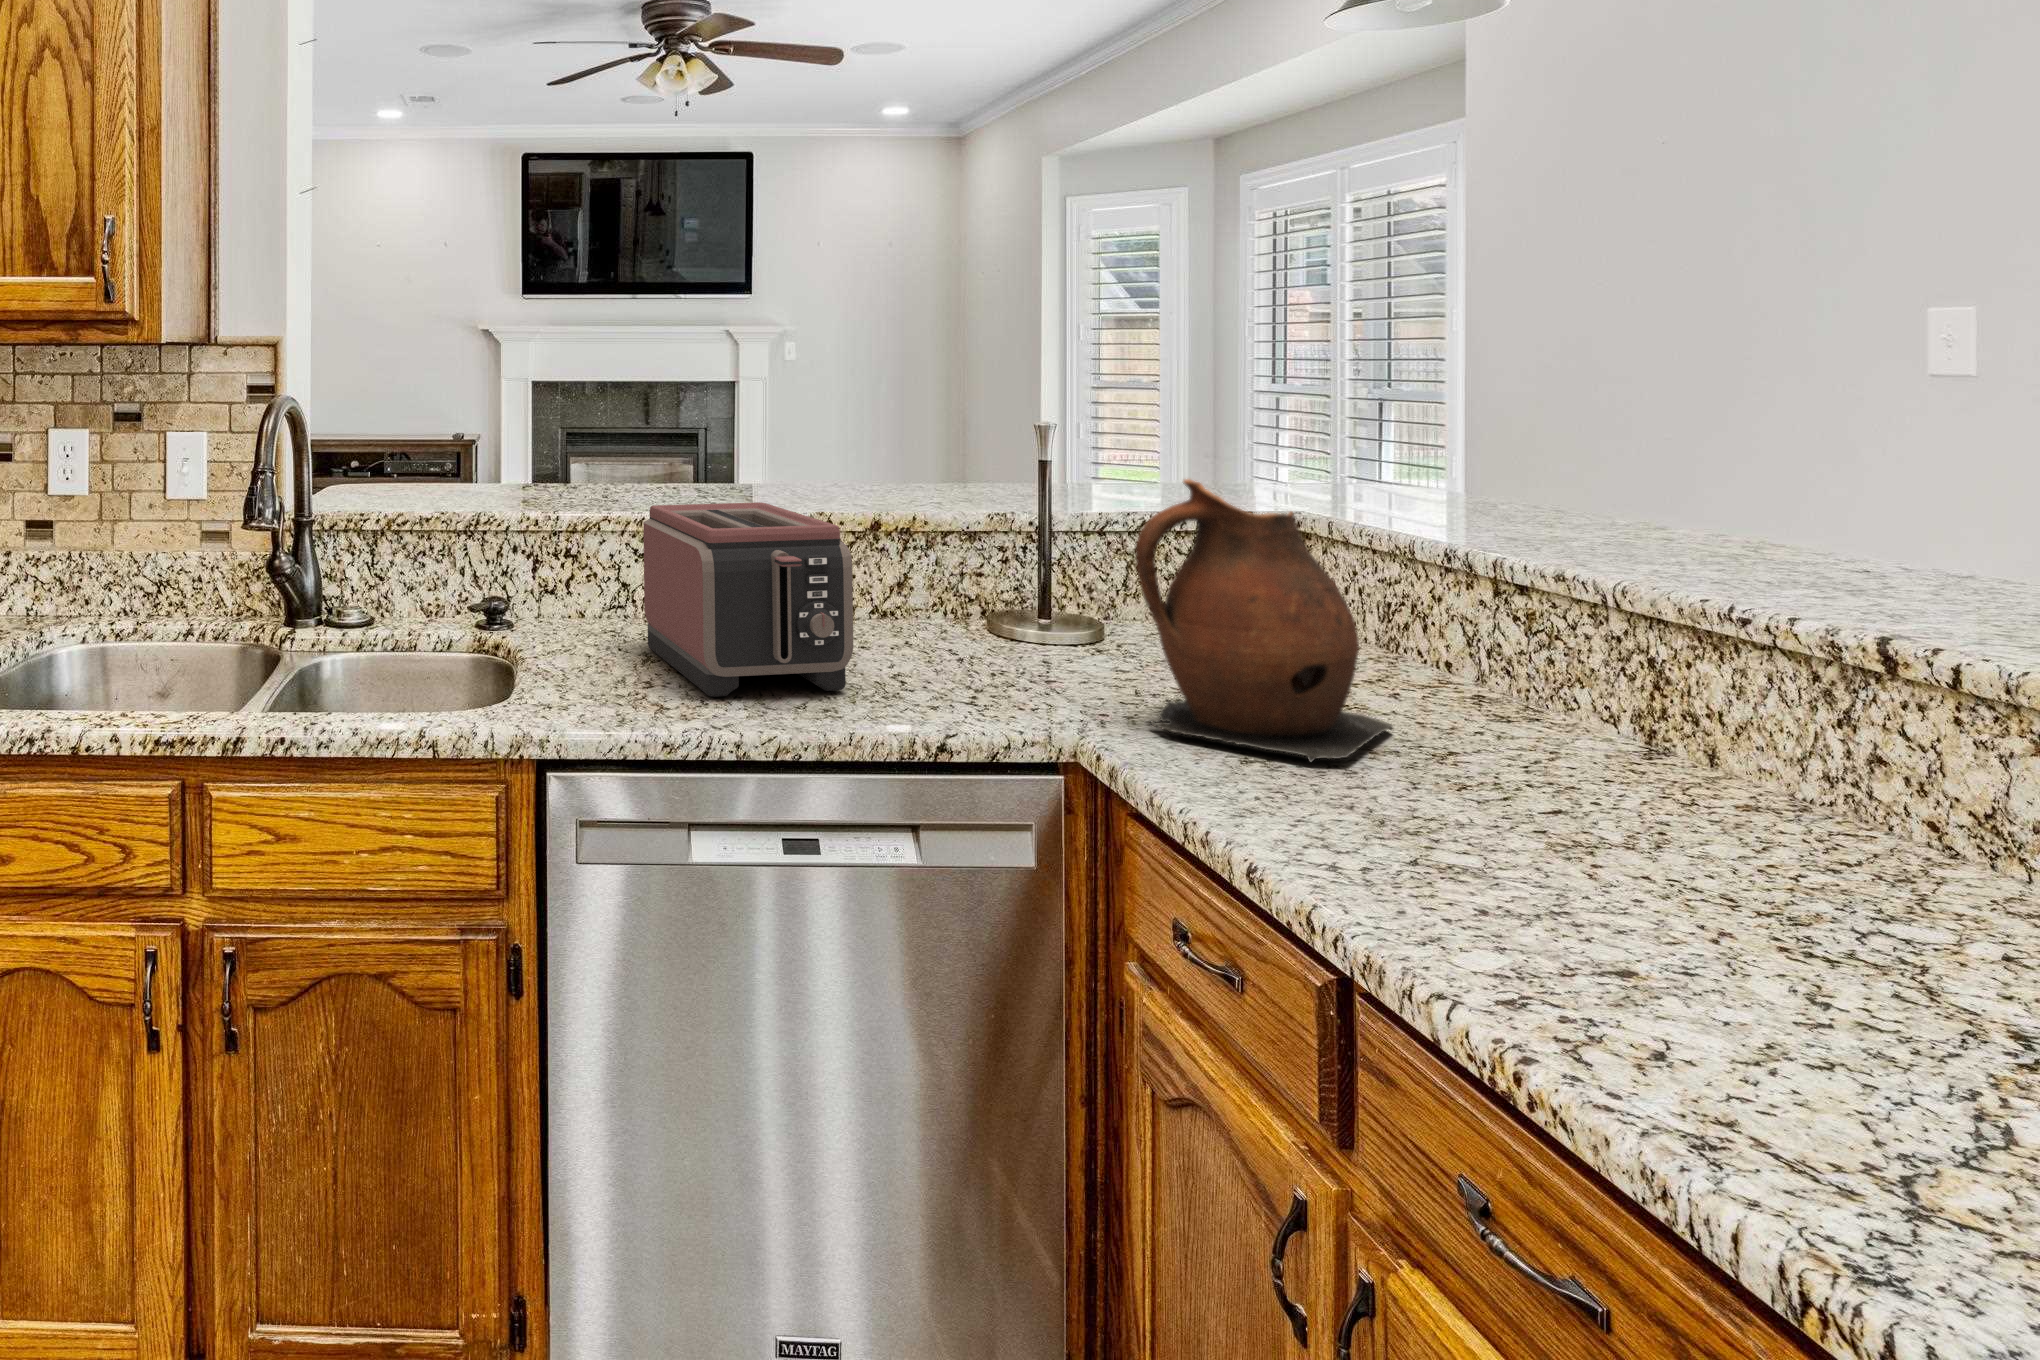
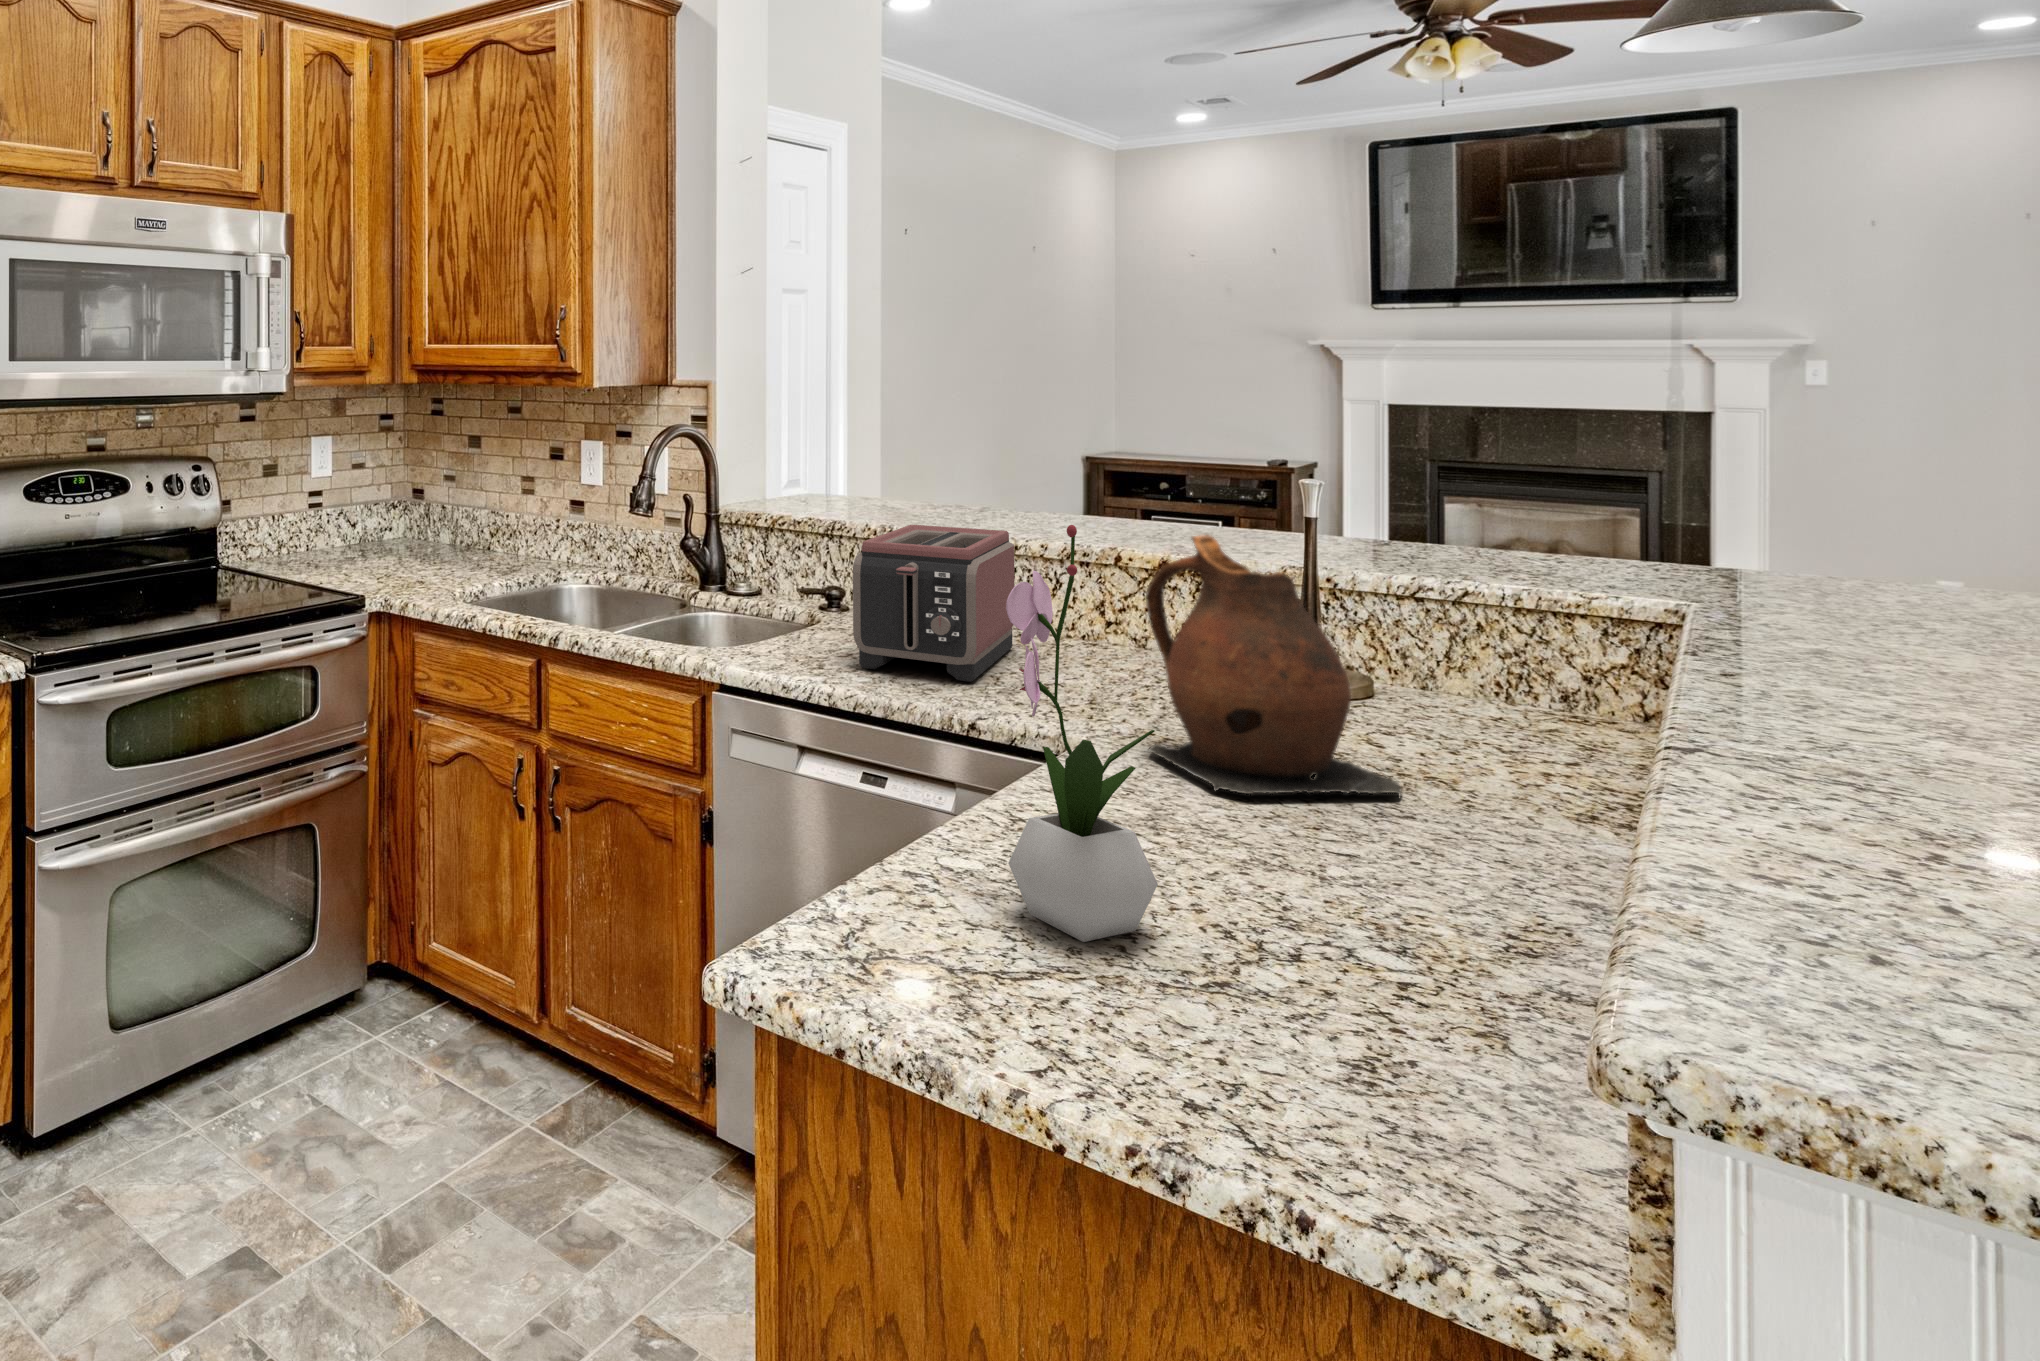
flower arrangement: none [1533,462,1815,989] -> present [1006,525,1158,942]

